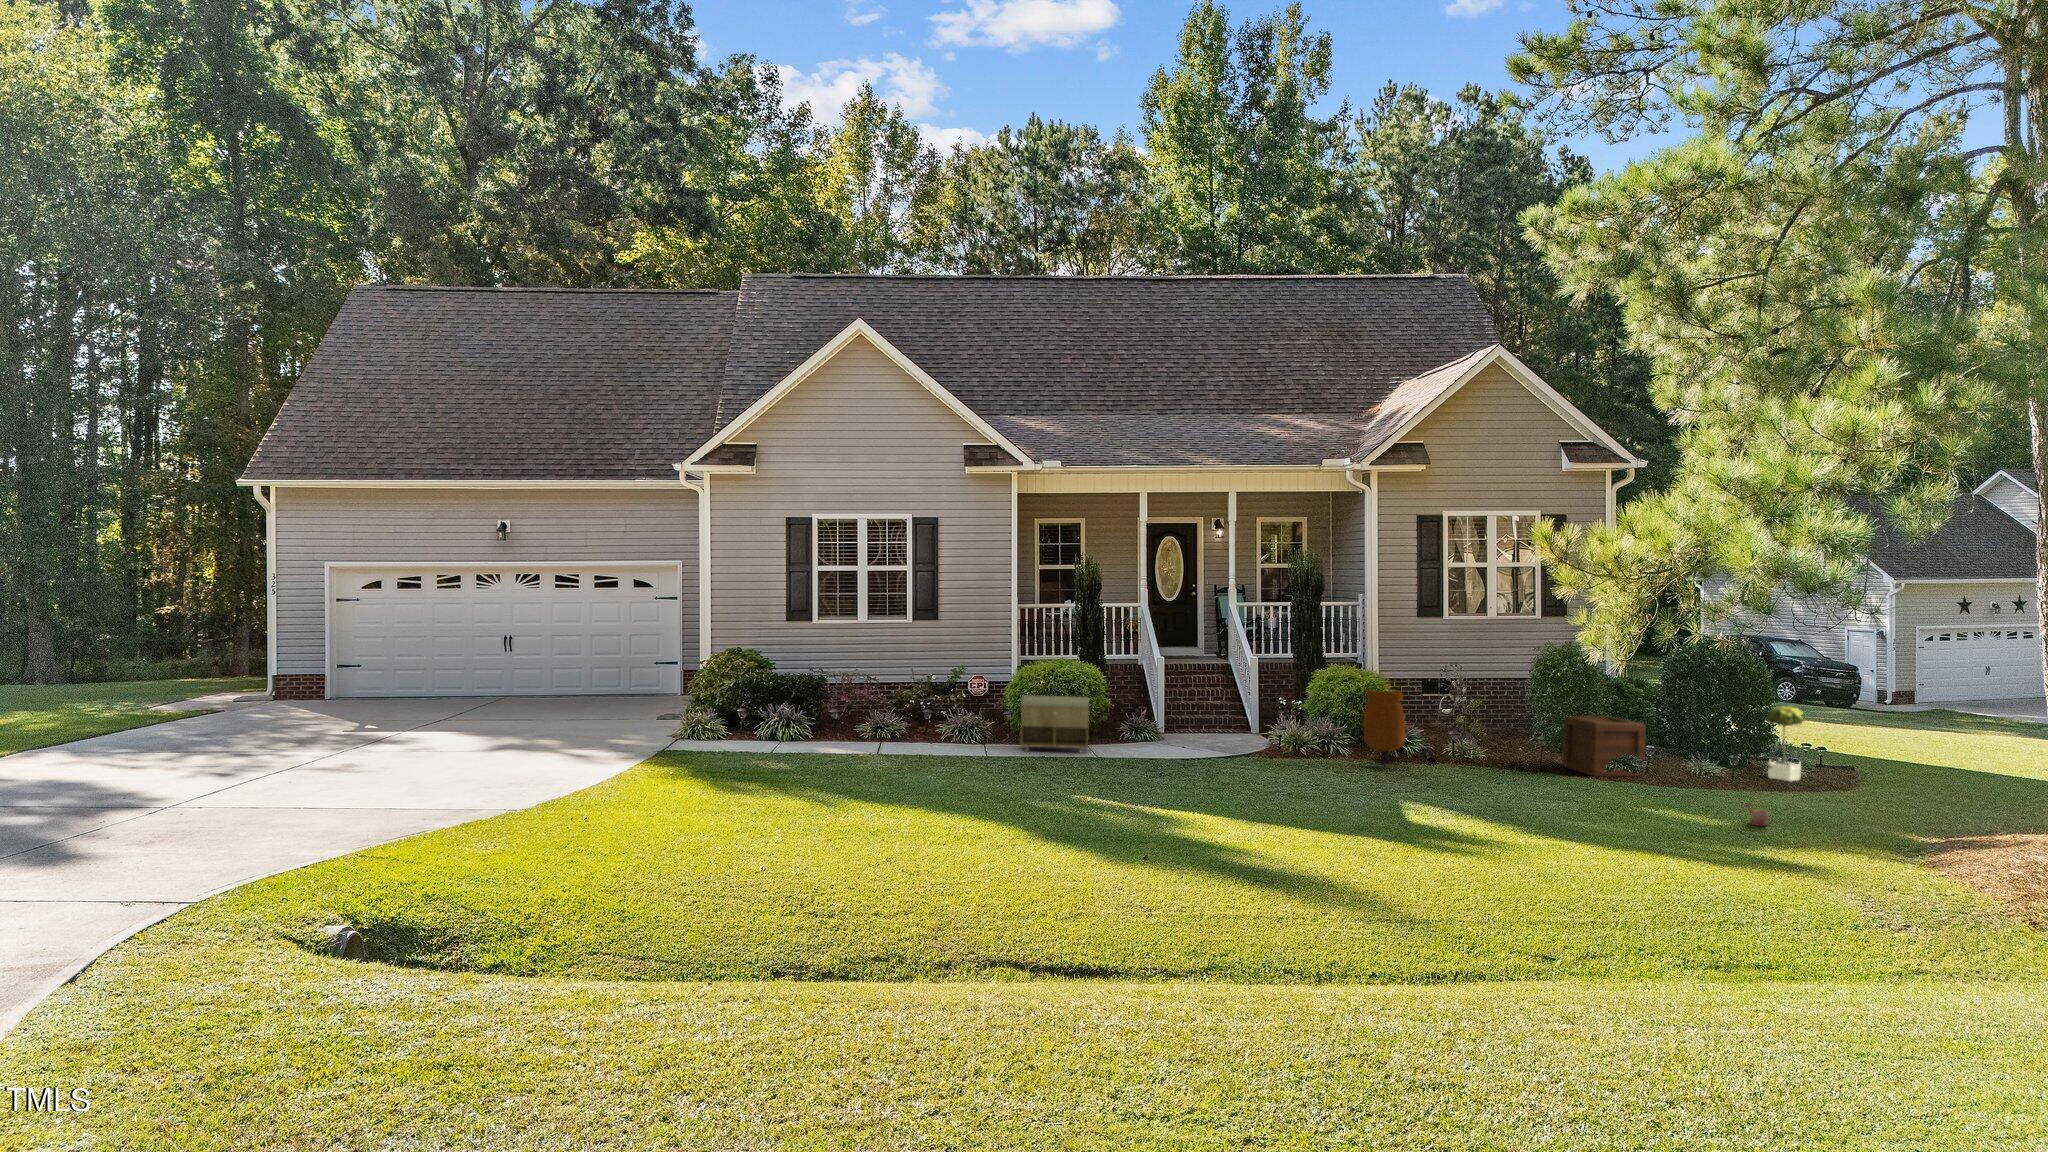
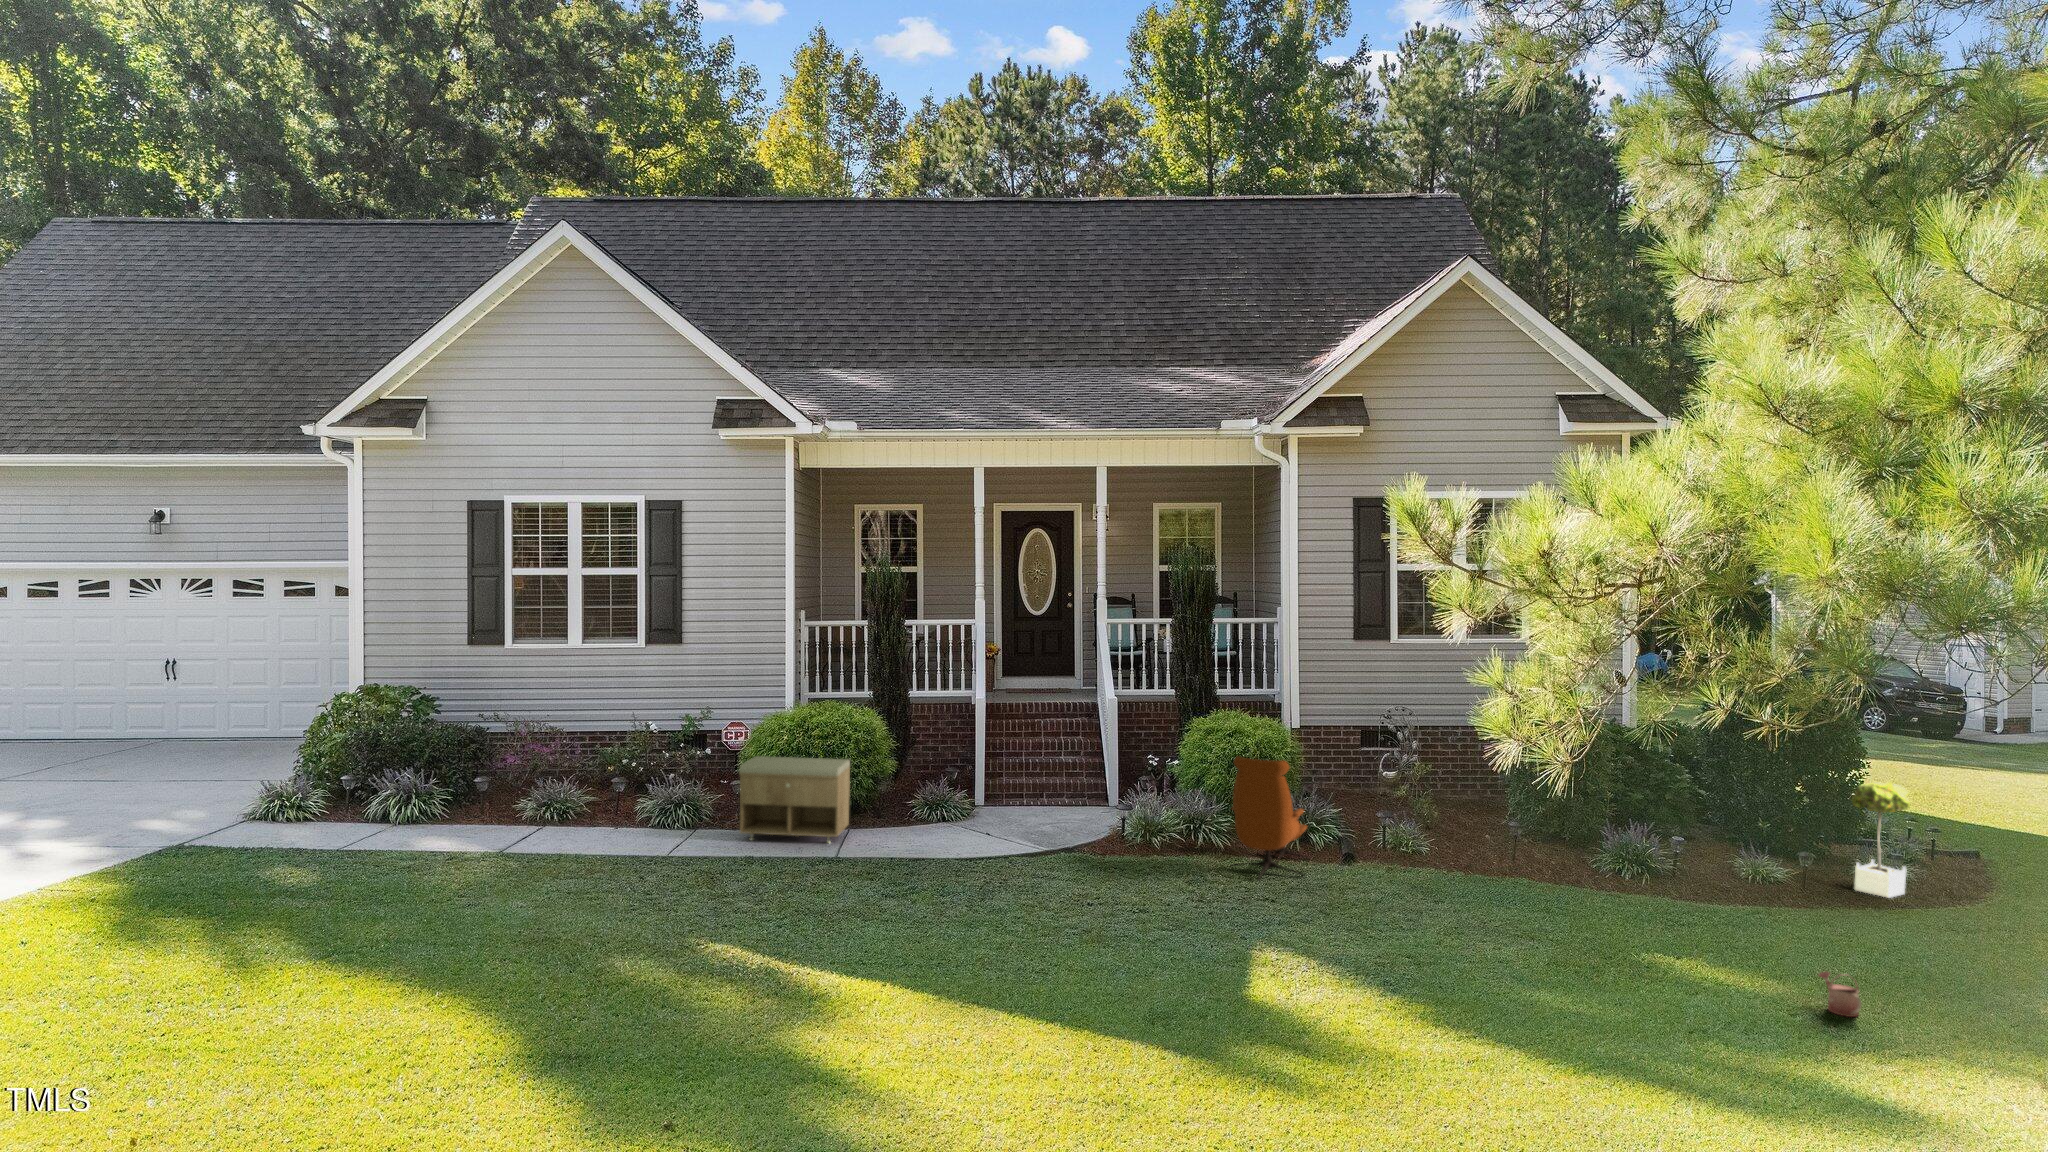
wooden crate: present [1563,716,1646,777] -> none [1542,792,1665,890]

